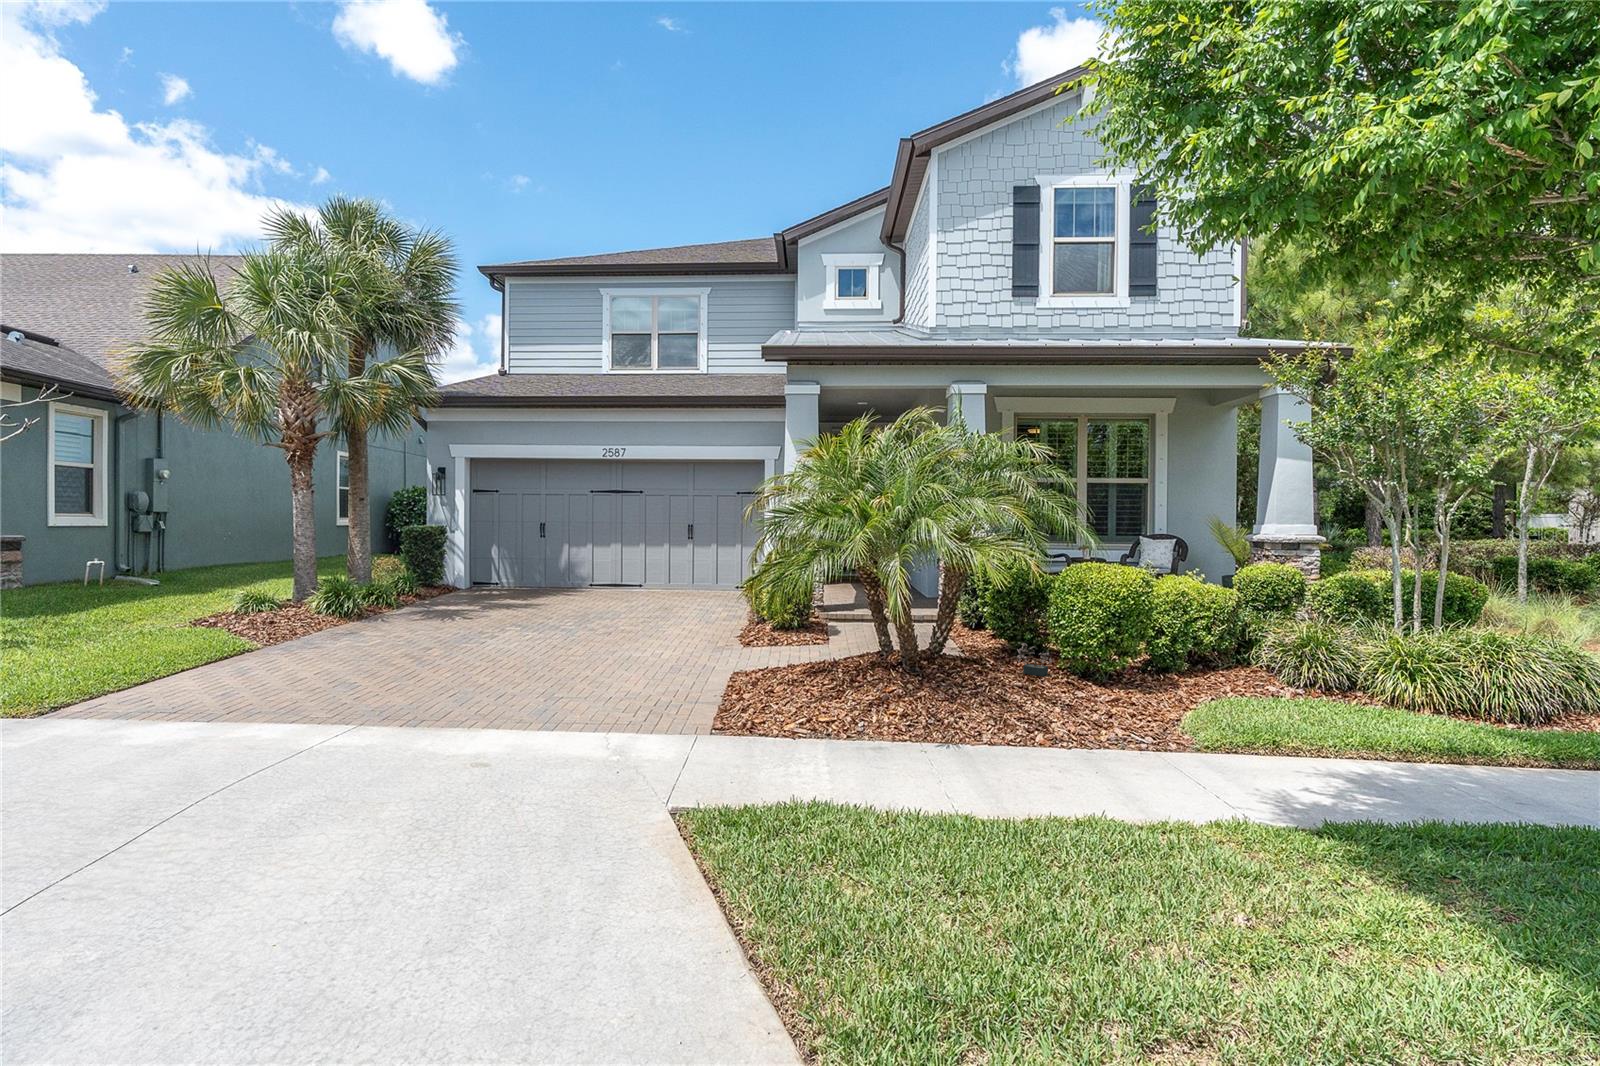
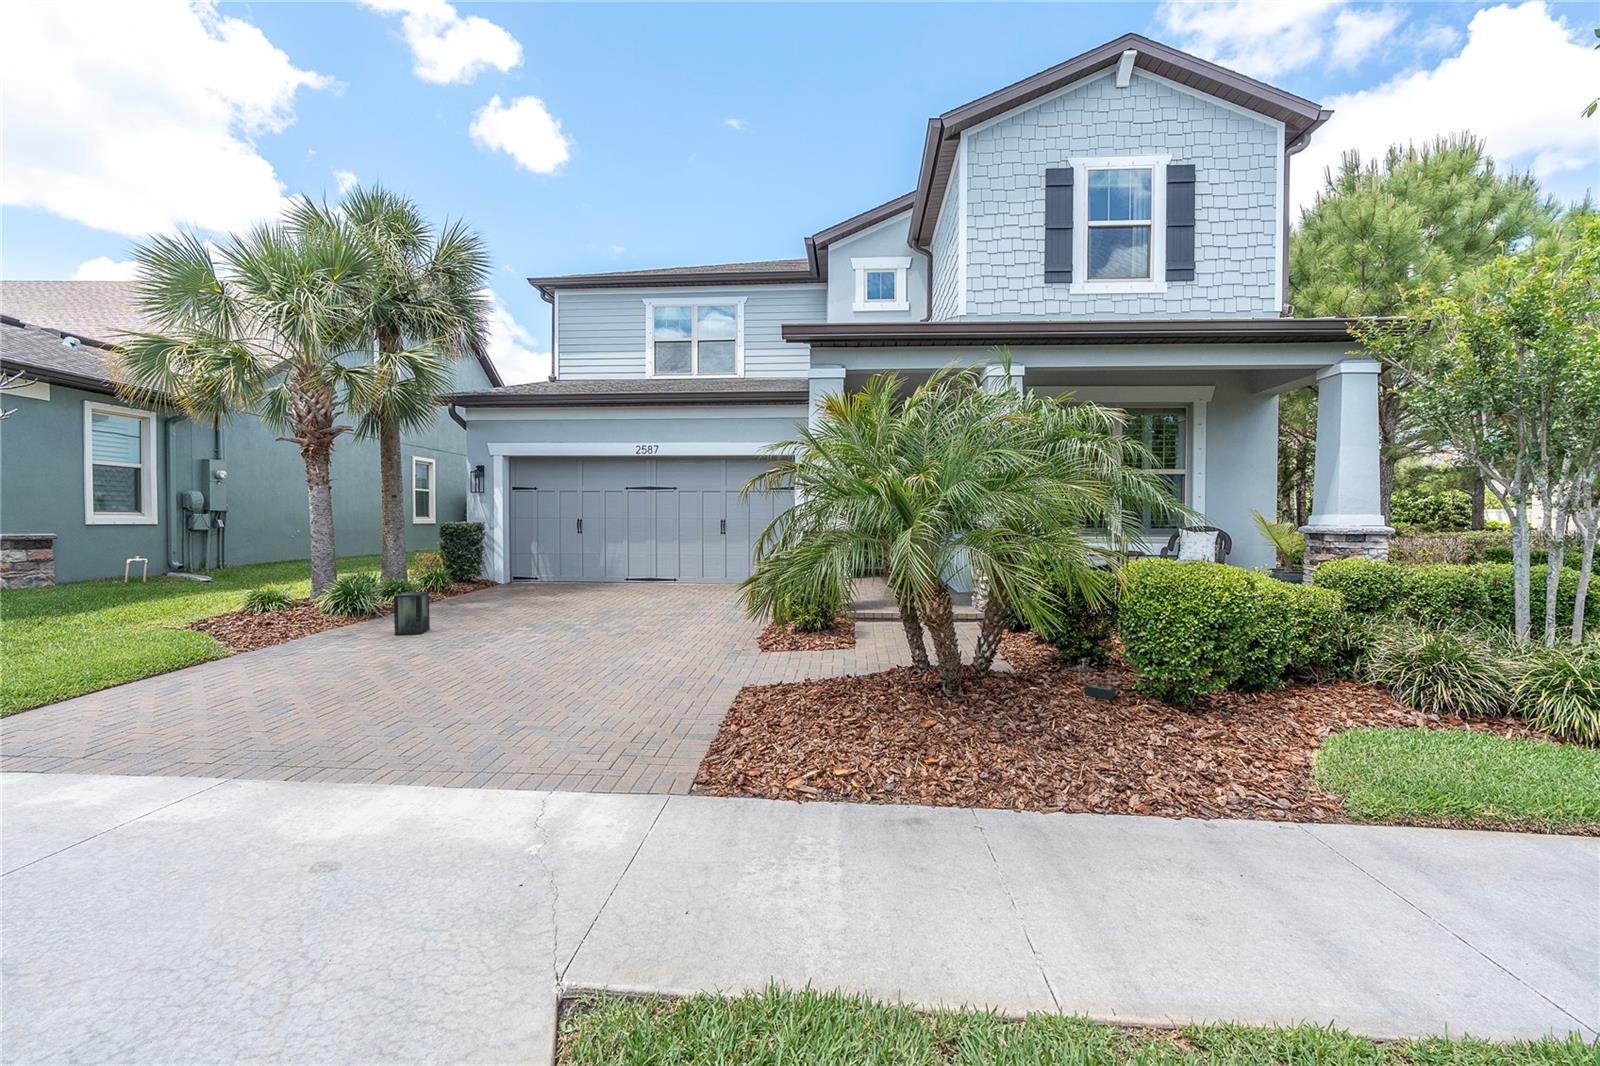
storage box: none [385,591,416,633] -> present [394,592,430,635]

